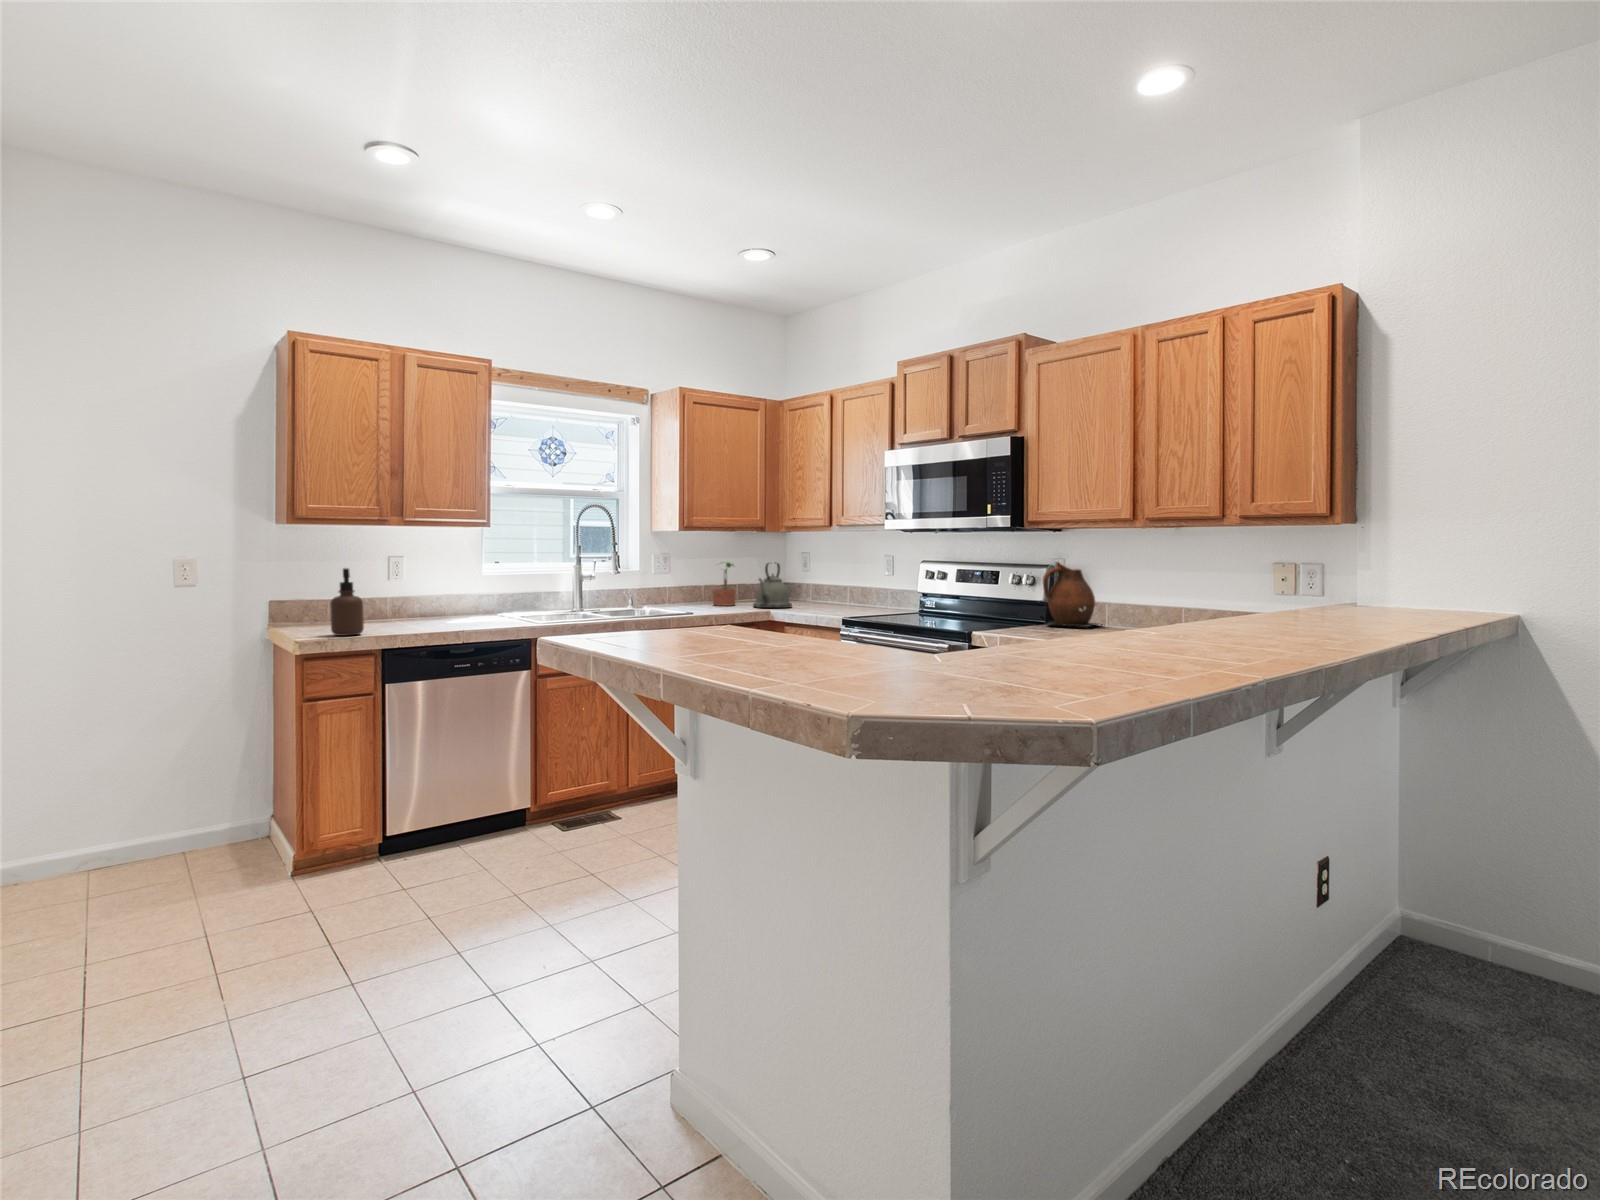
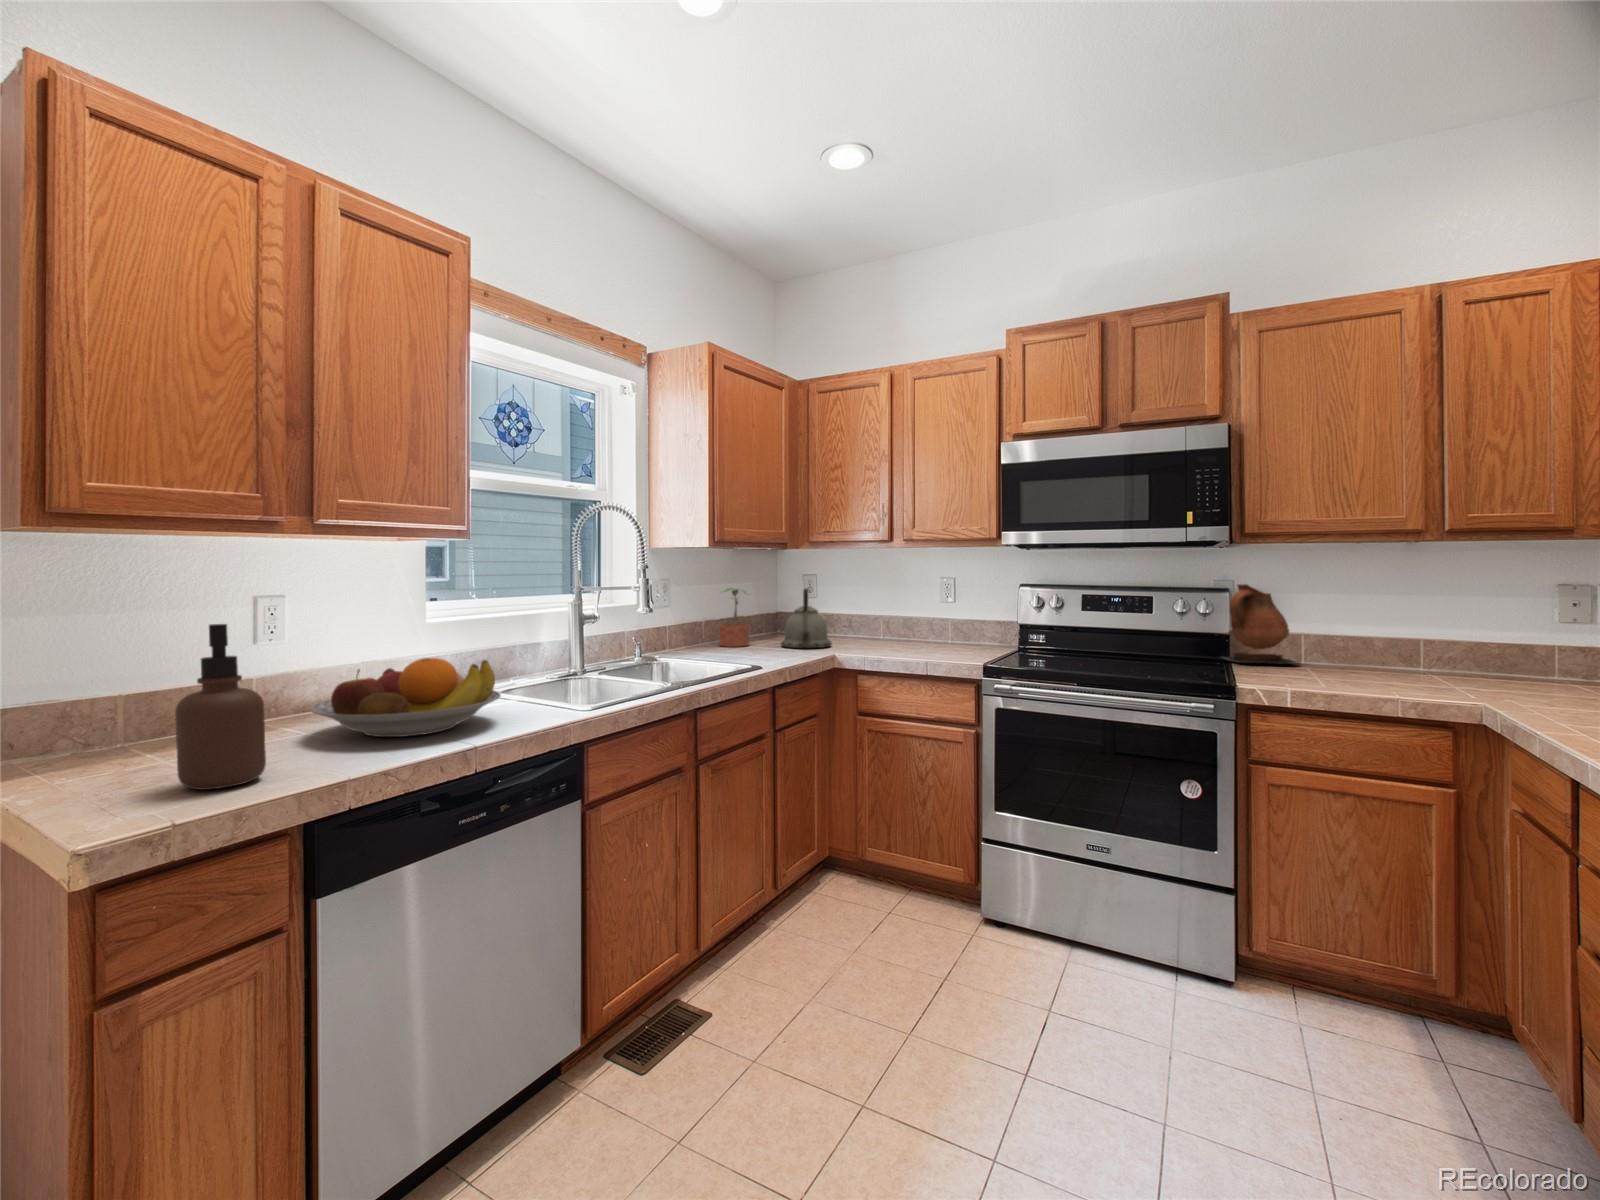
fruit bowl: none [395,591,486,628] -> present [311,658,501,737]

